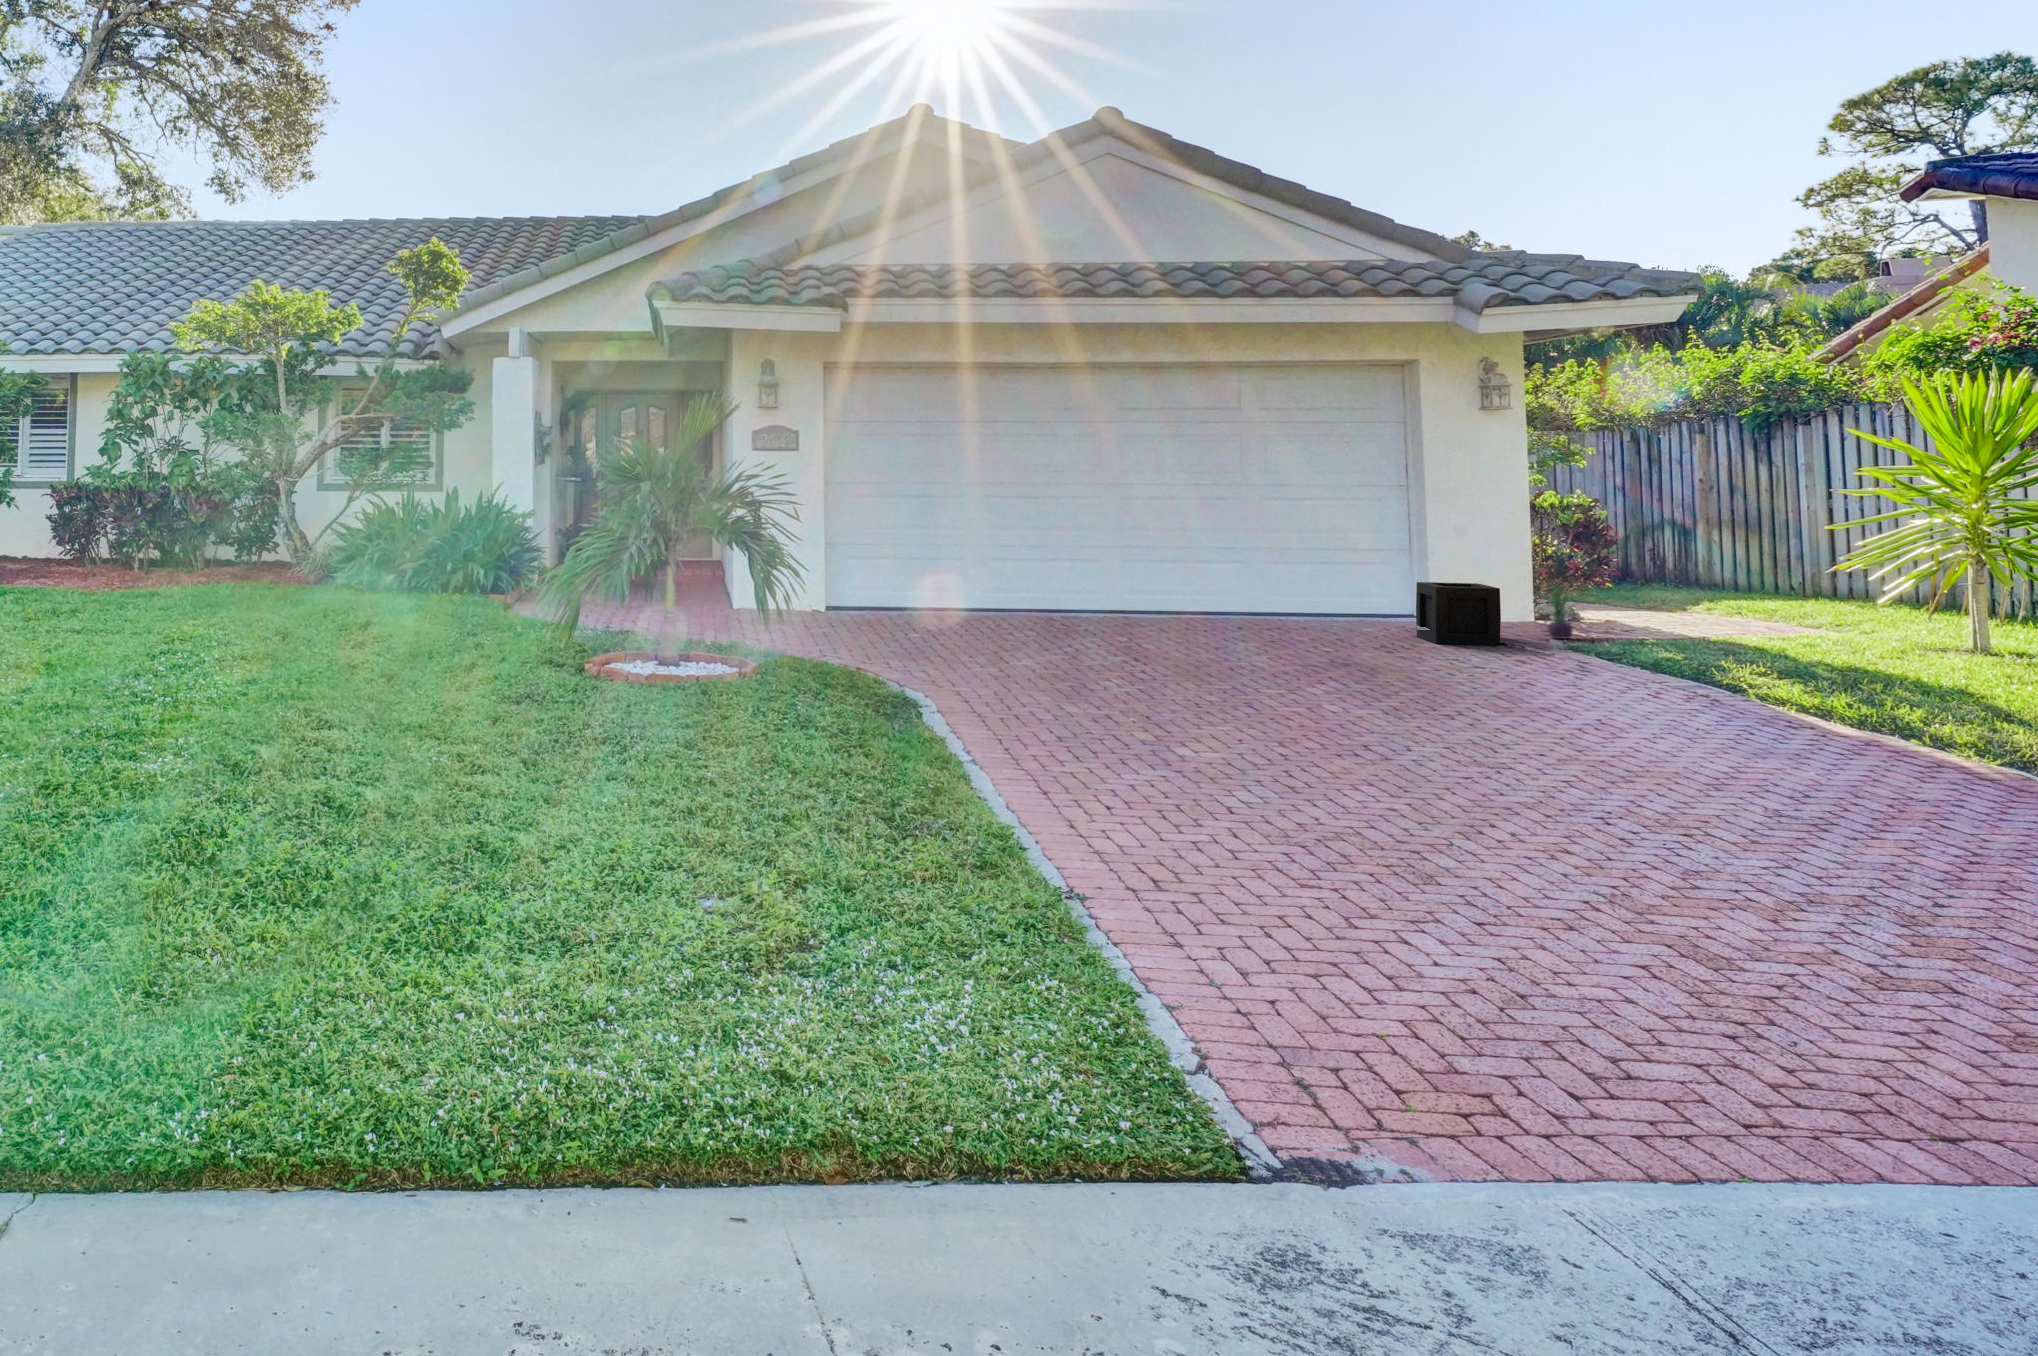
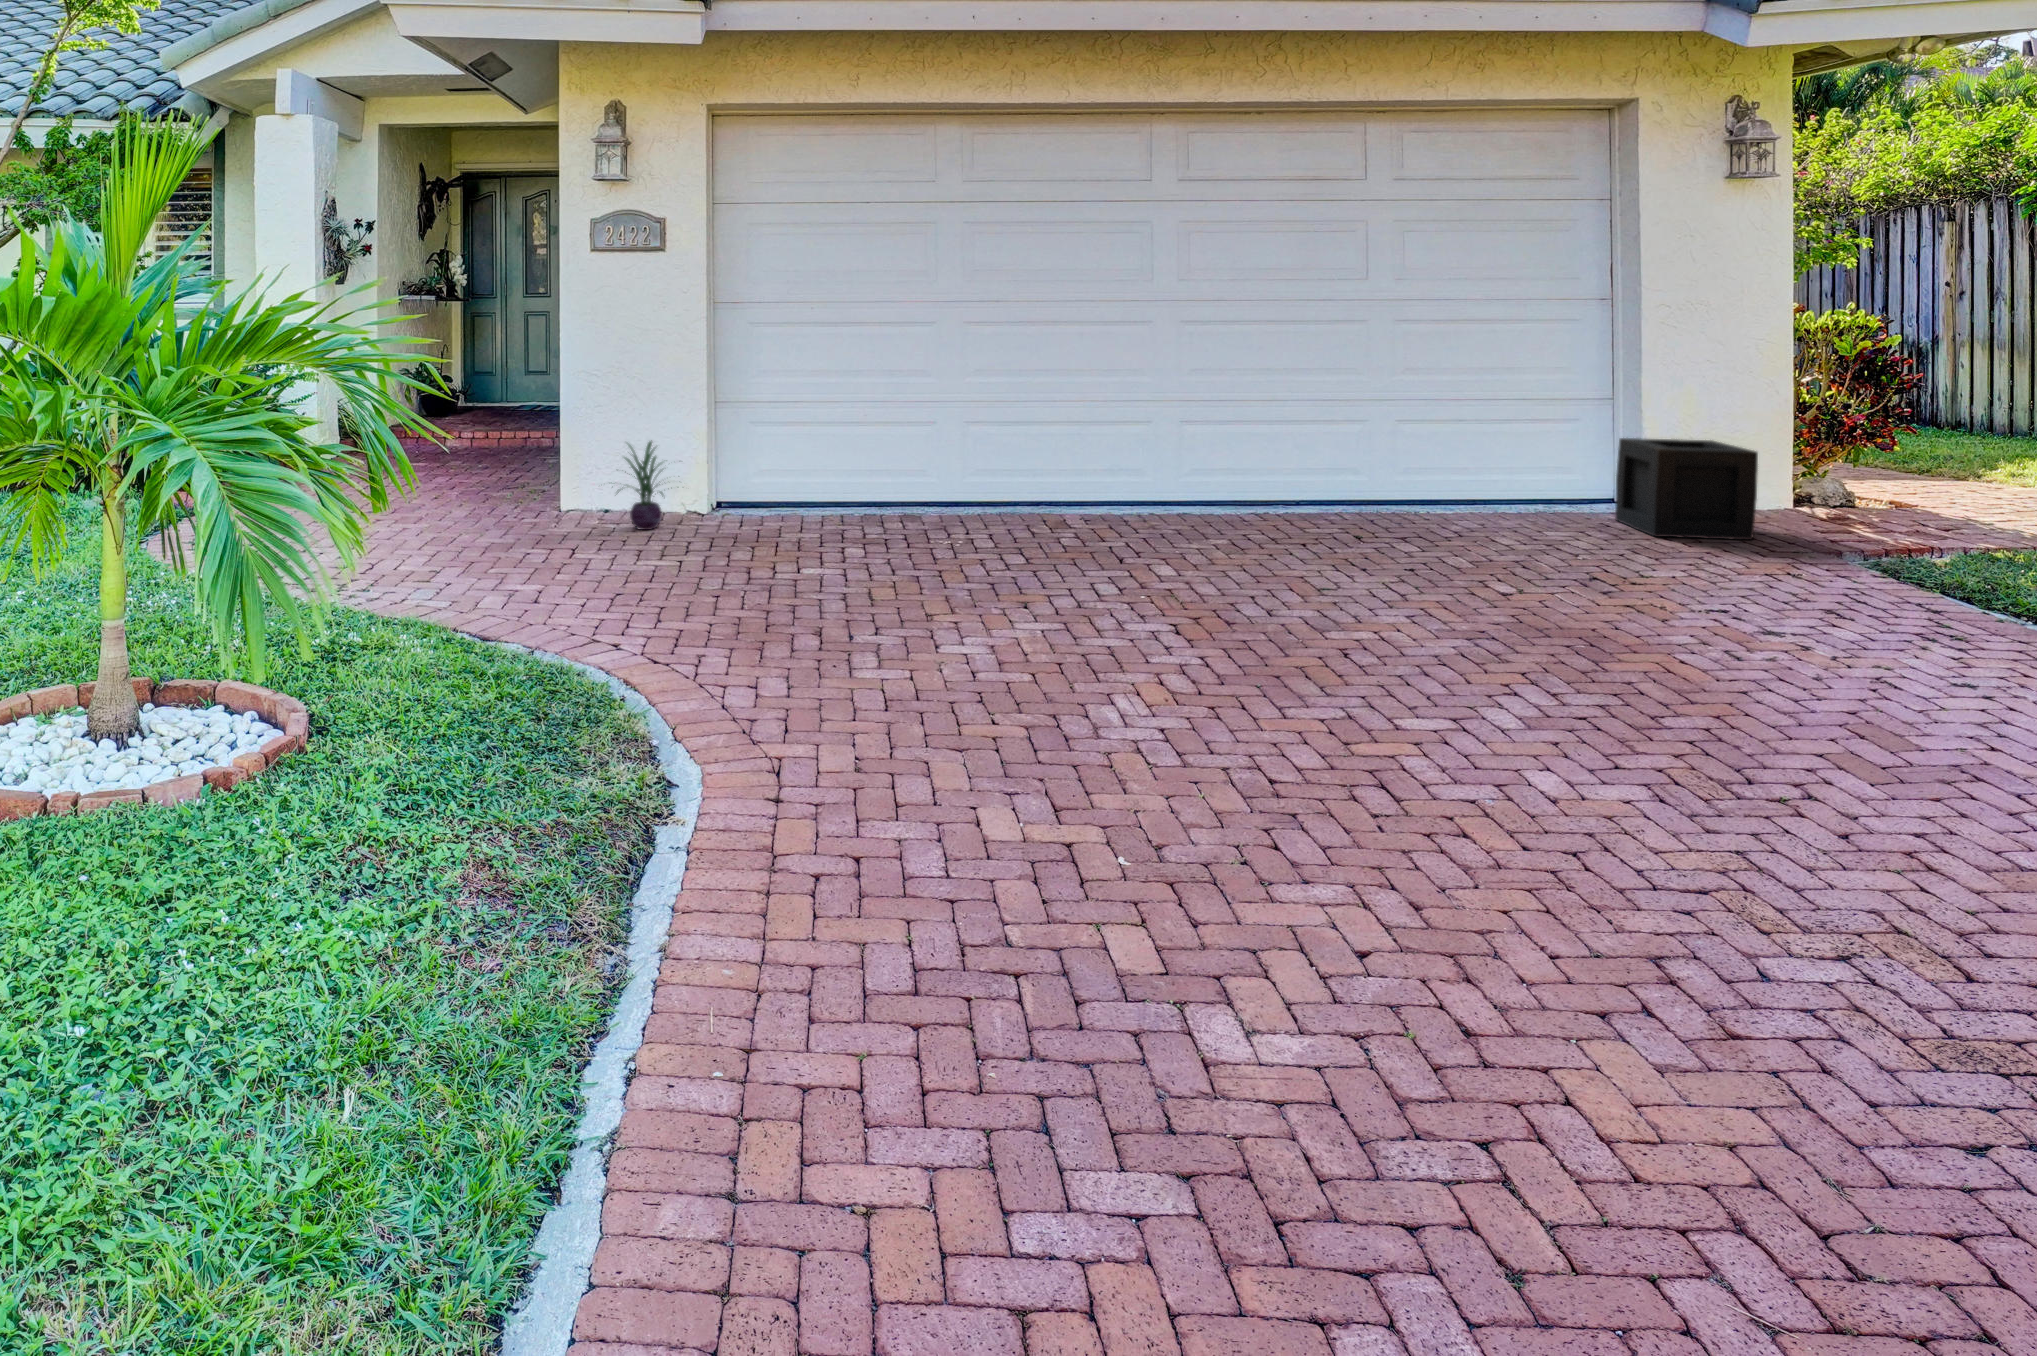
decorative plant: present [1539,582,1573,639] -> present [618,440,663,530]

